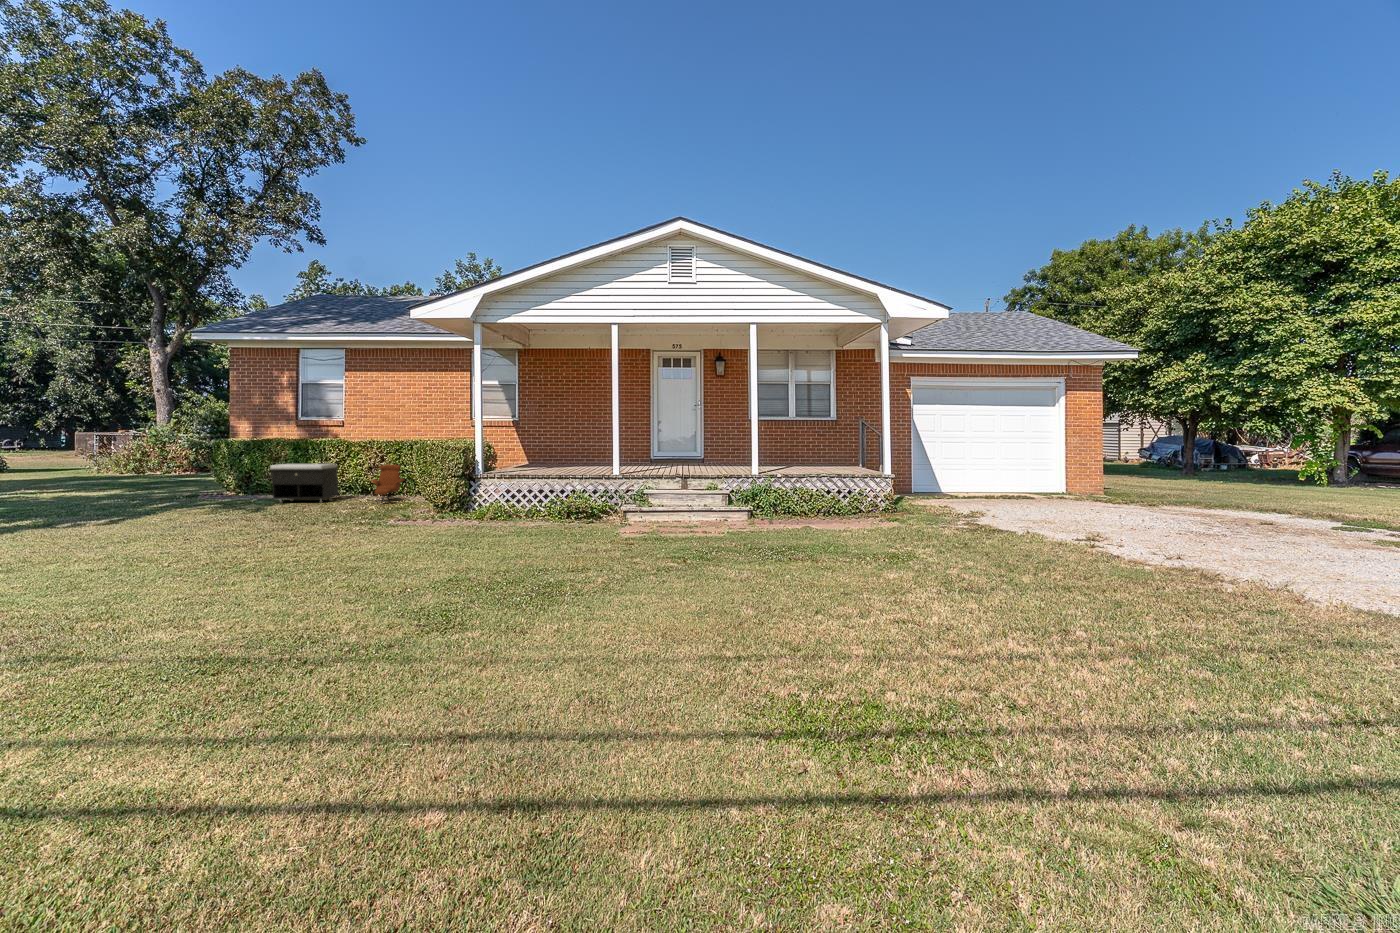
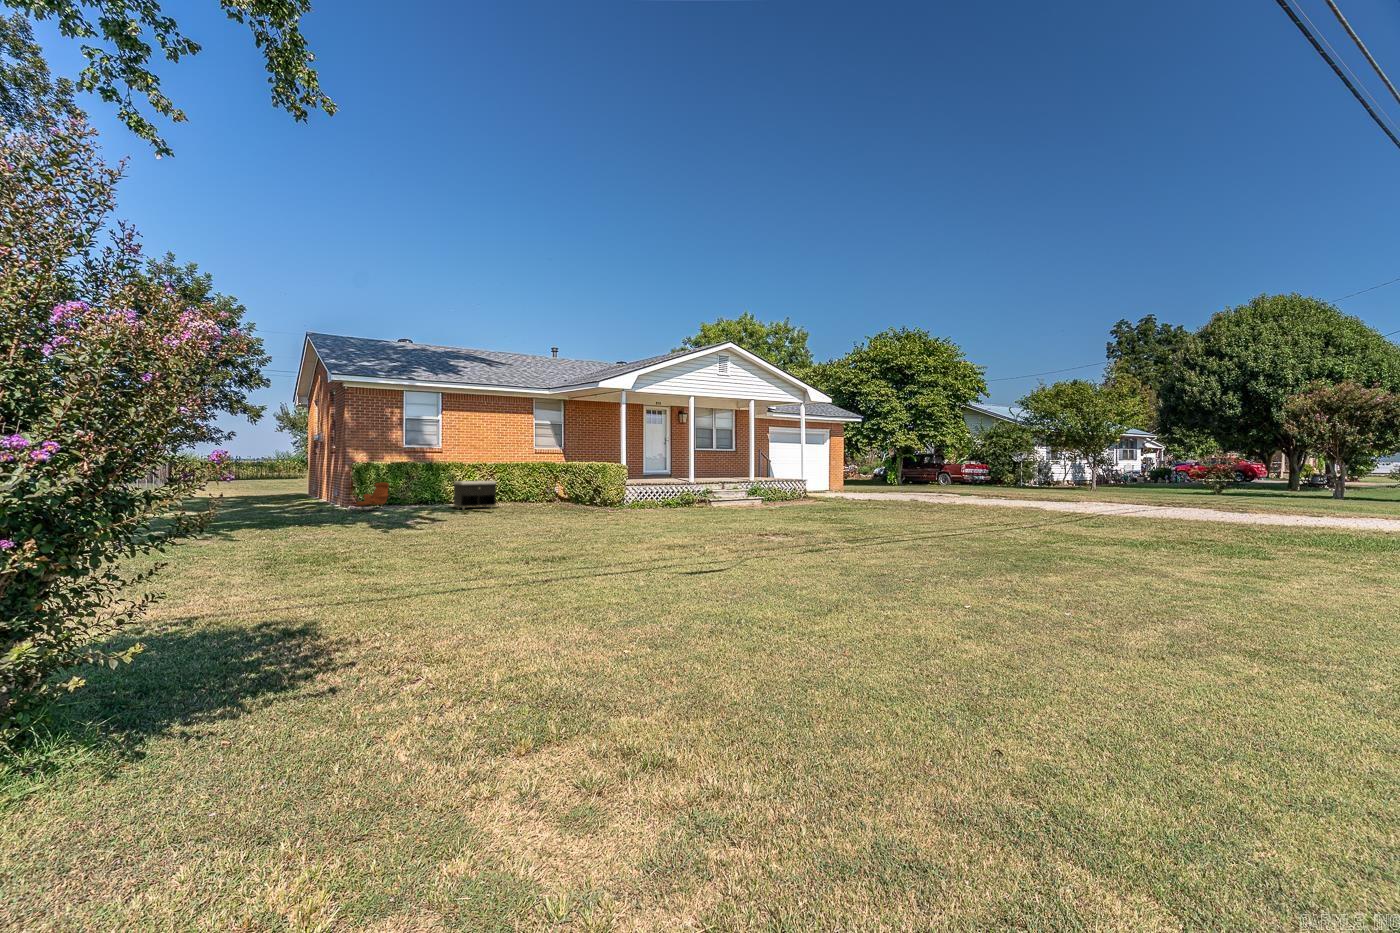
lounge chair: present [371,464,404,503] -> present [356,482,389,512]

